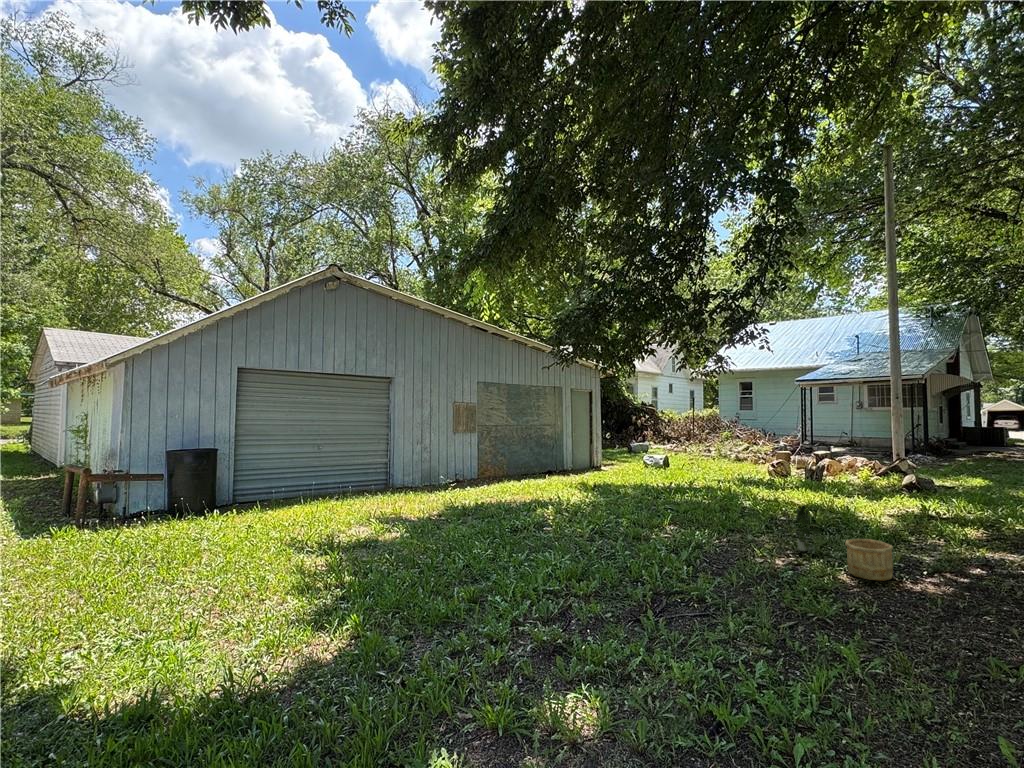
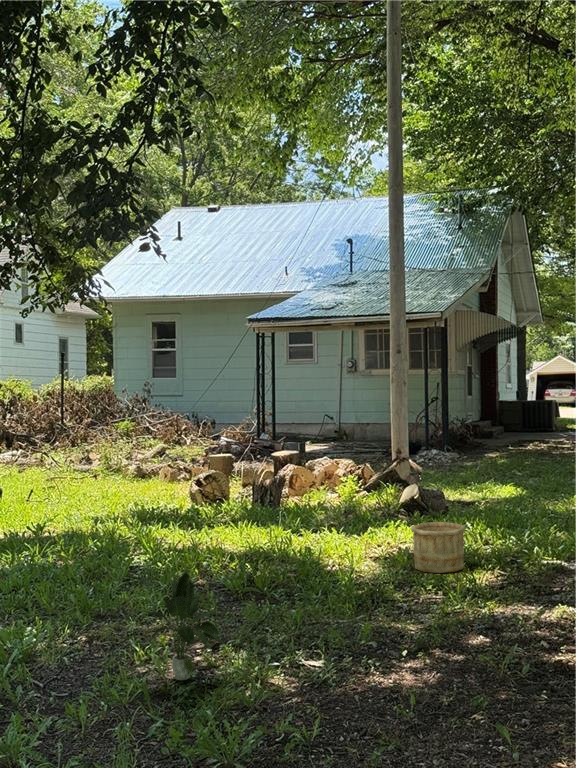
wooden bucket: present [845,539,893,581] -> present [412,522,465,573]

